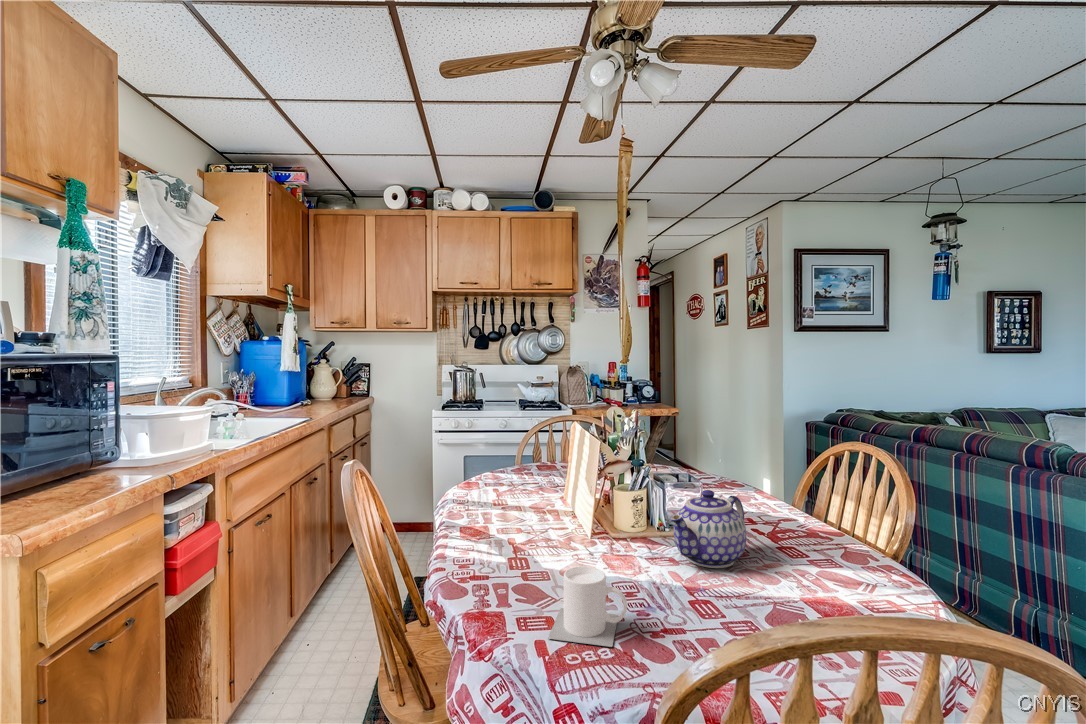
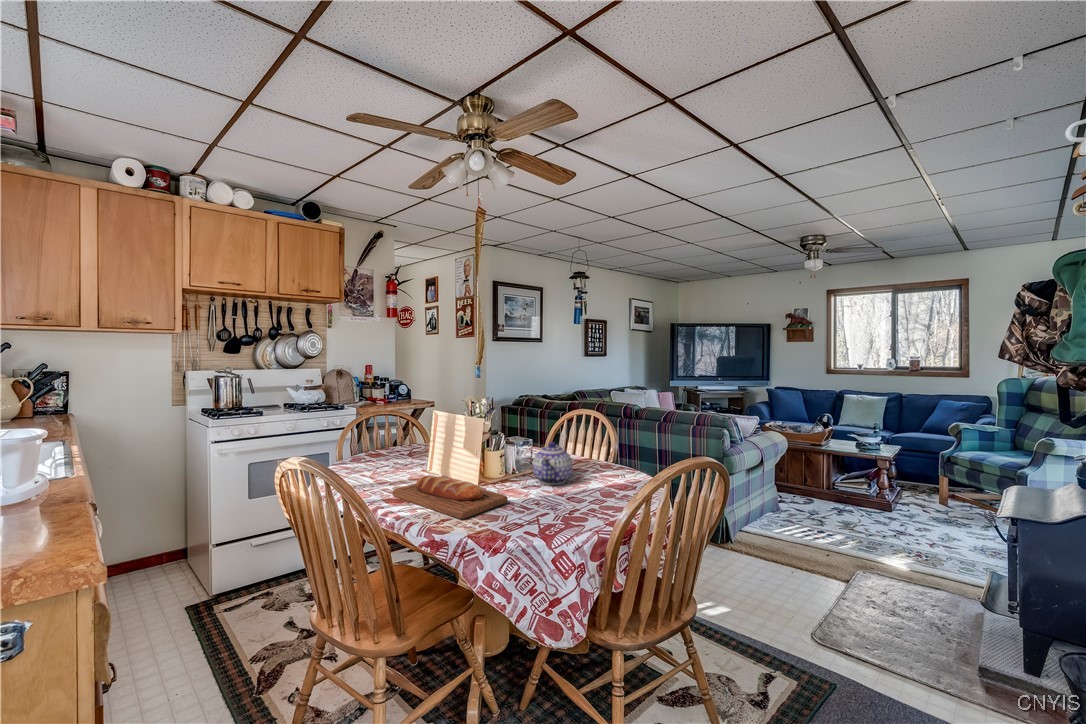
bread loaf: none [470,510,586,588] -> present [393,475,508,519]
mug: present [548,566,627,647] -> none [515,488,561,529]

